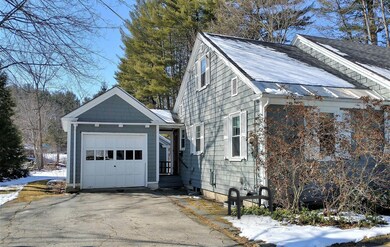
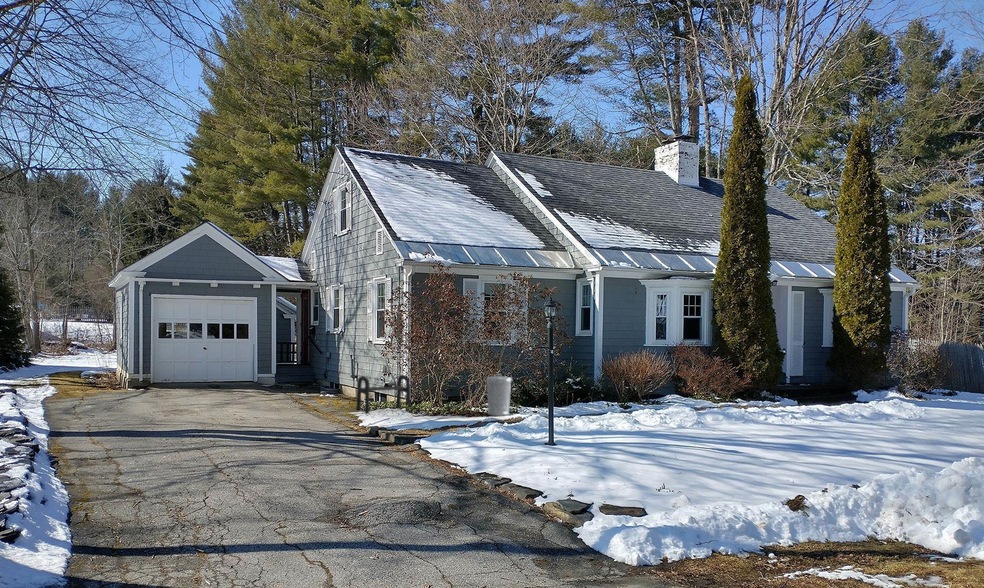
trash can: none [344,186,368,224] -> present [487,374,512,416]

